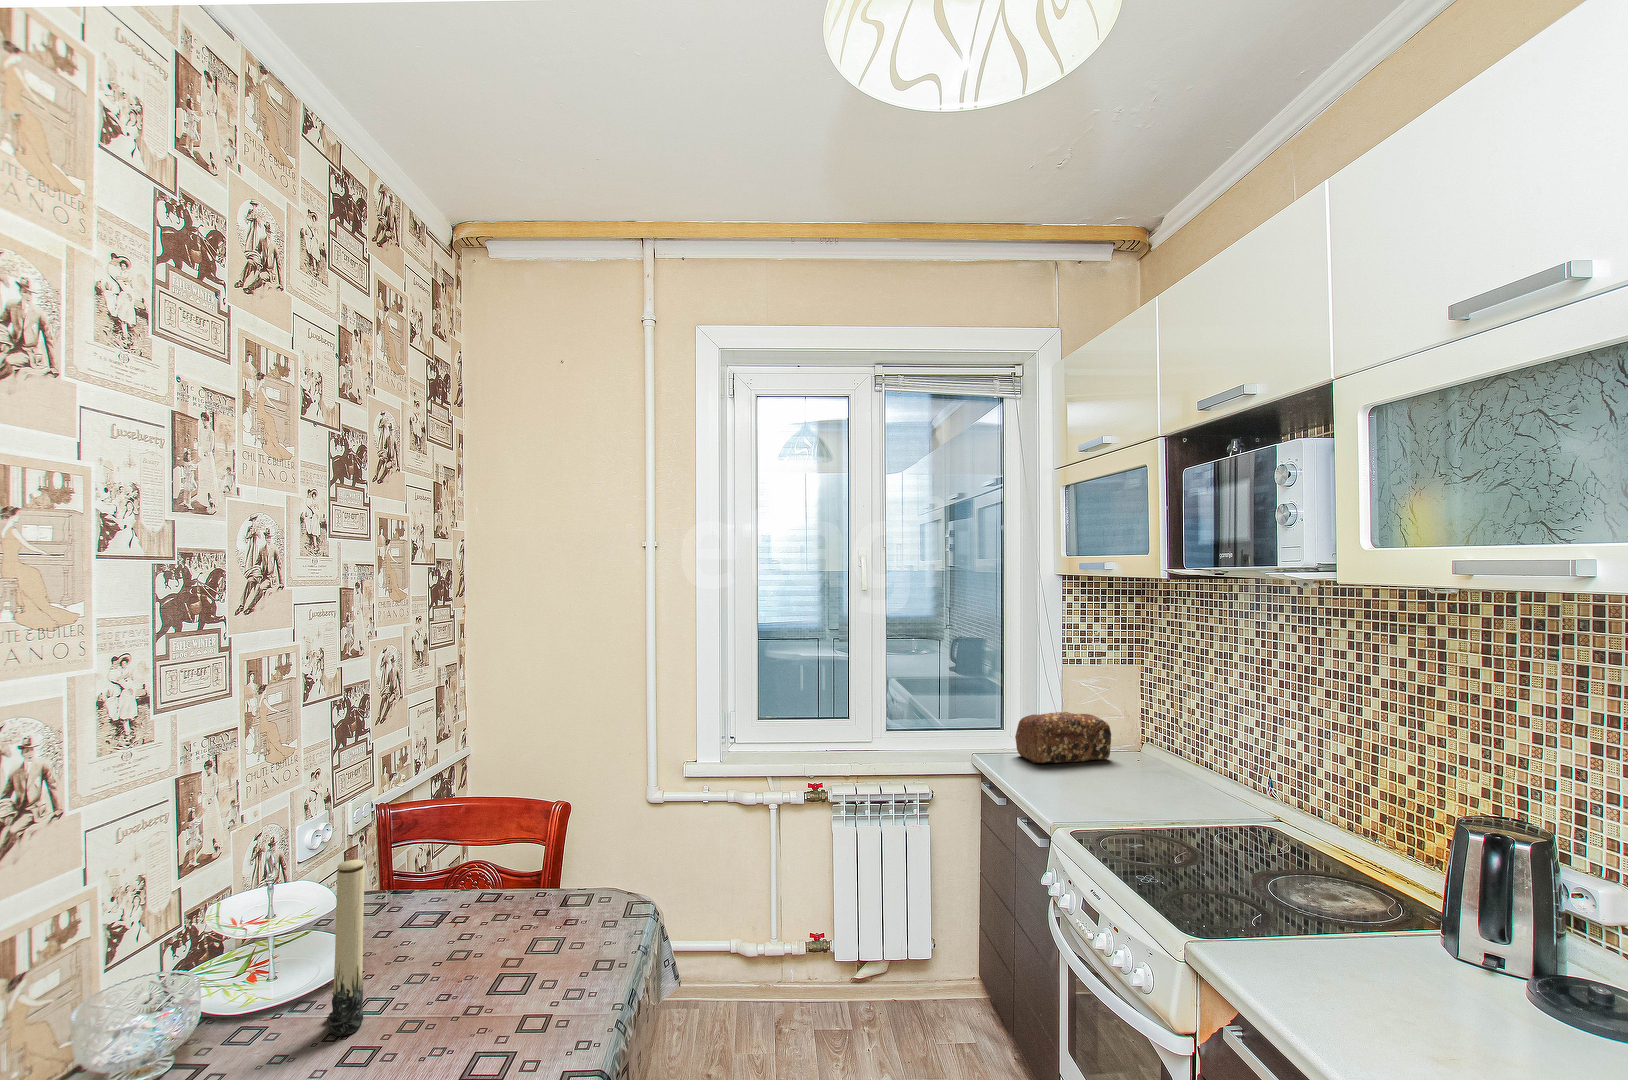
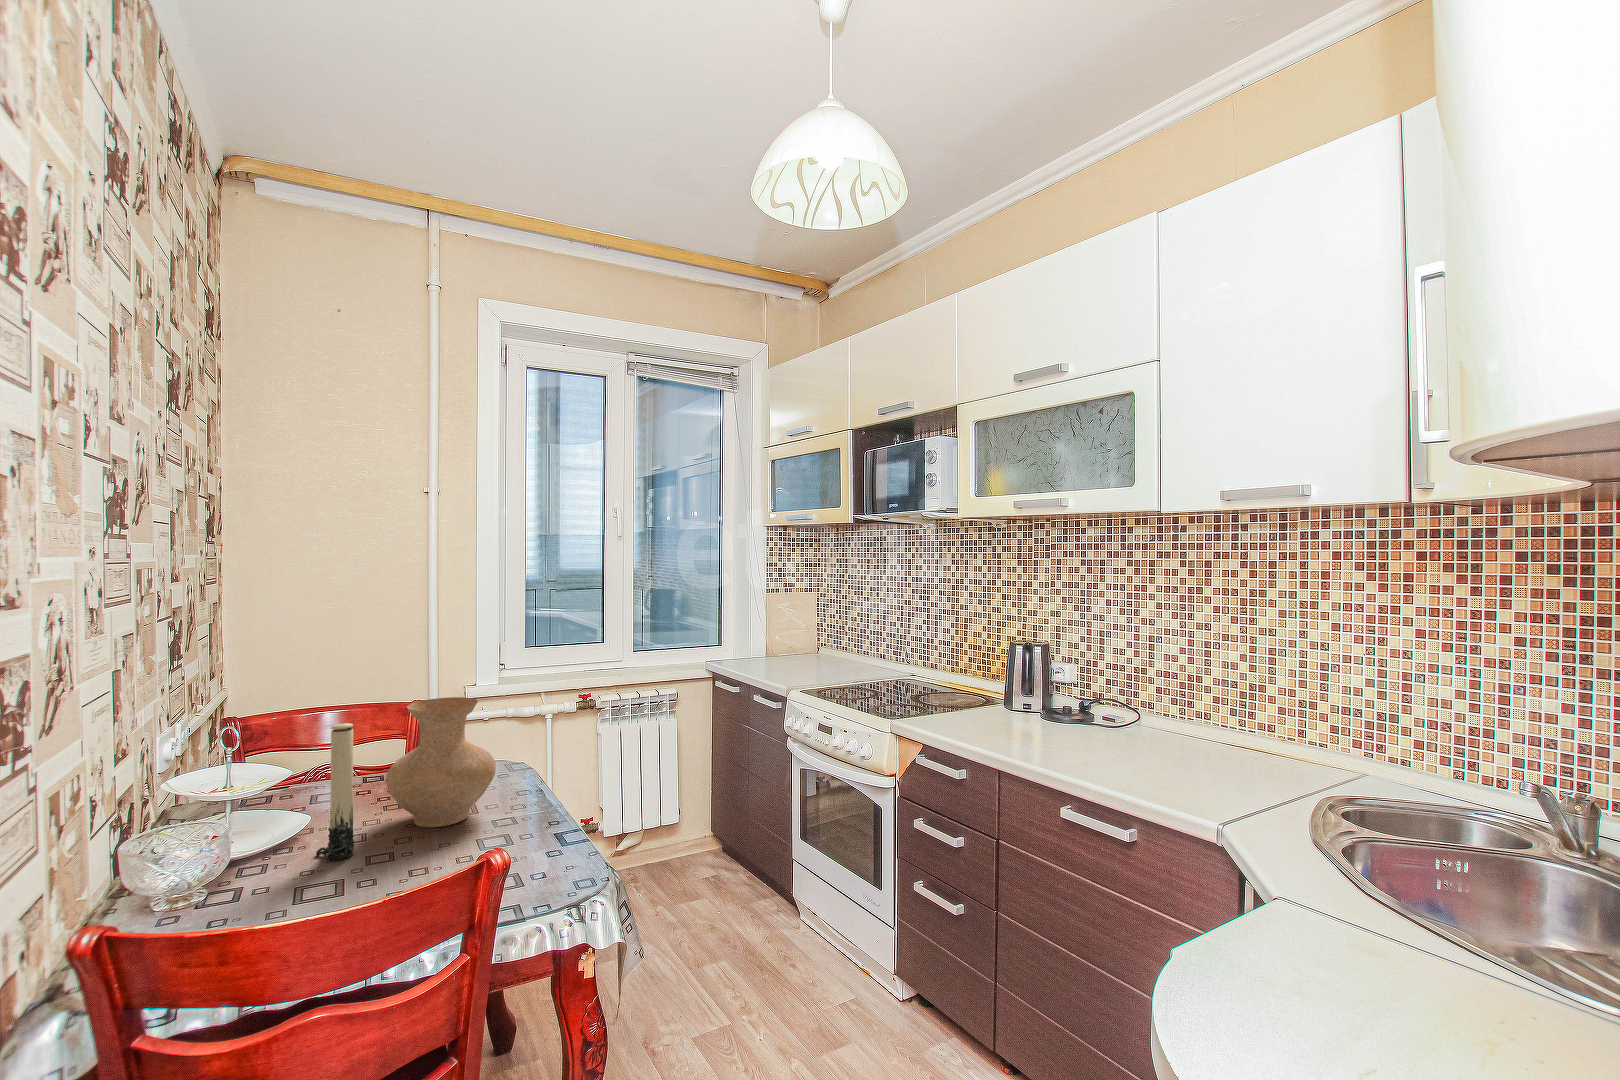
bread loaf: present [1015,712,1111,764] -> none [737,627,802,663]
vase: none [430,821,566,1000] -> present [386,697,496,827]

